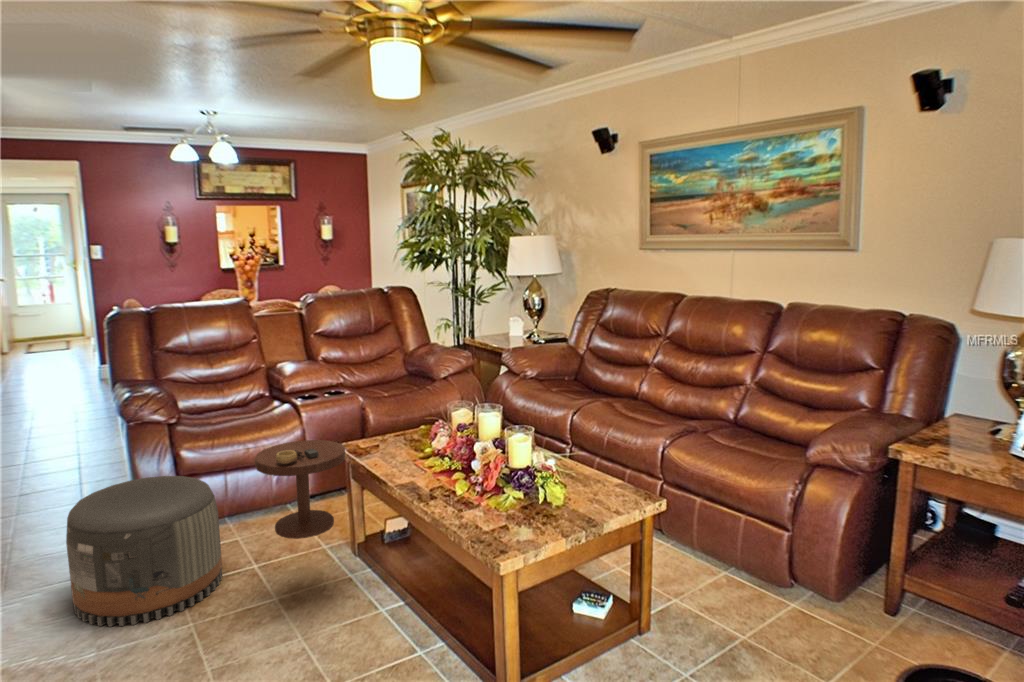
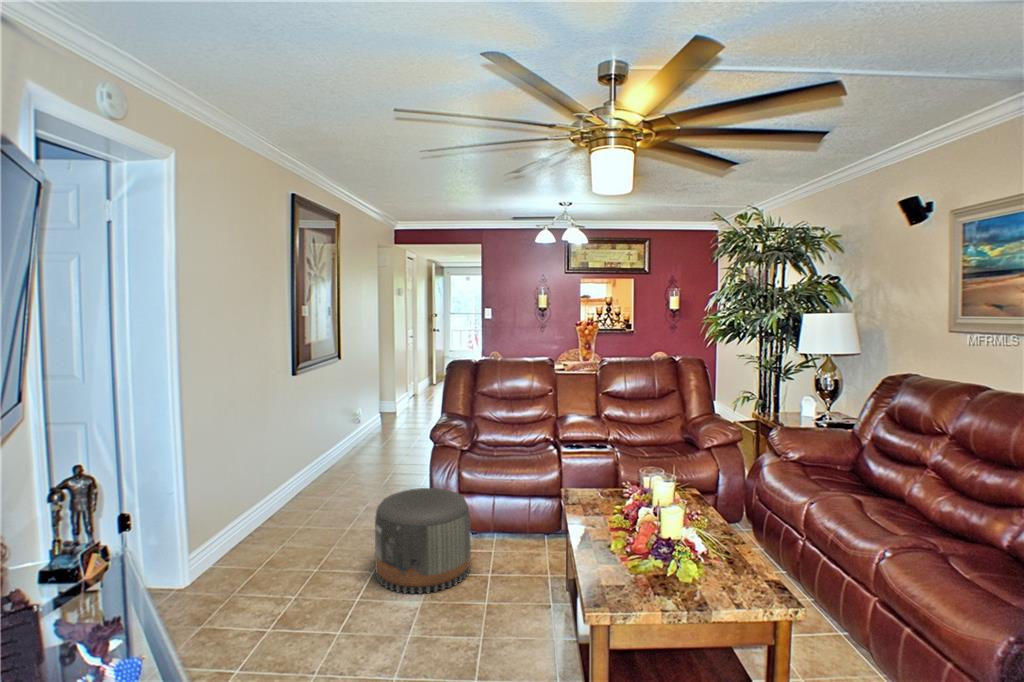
side table: present [255,440,345,539] -> none [475,484,544,615]

